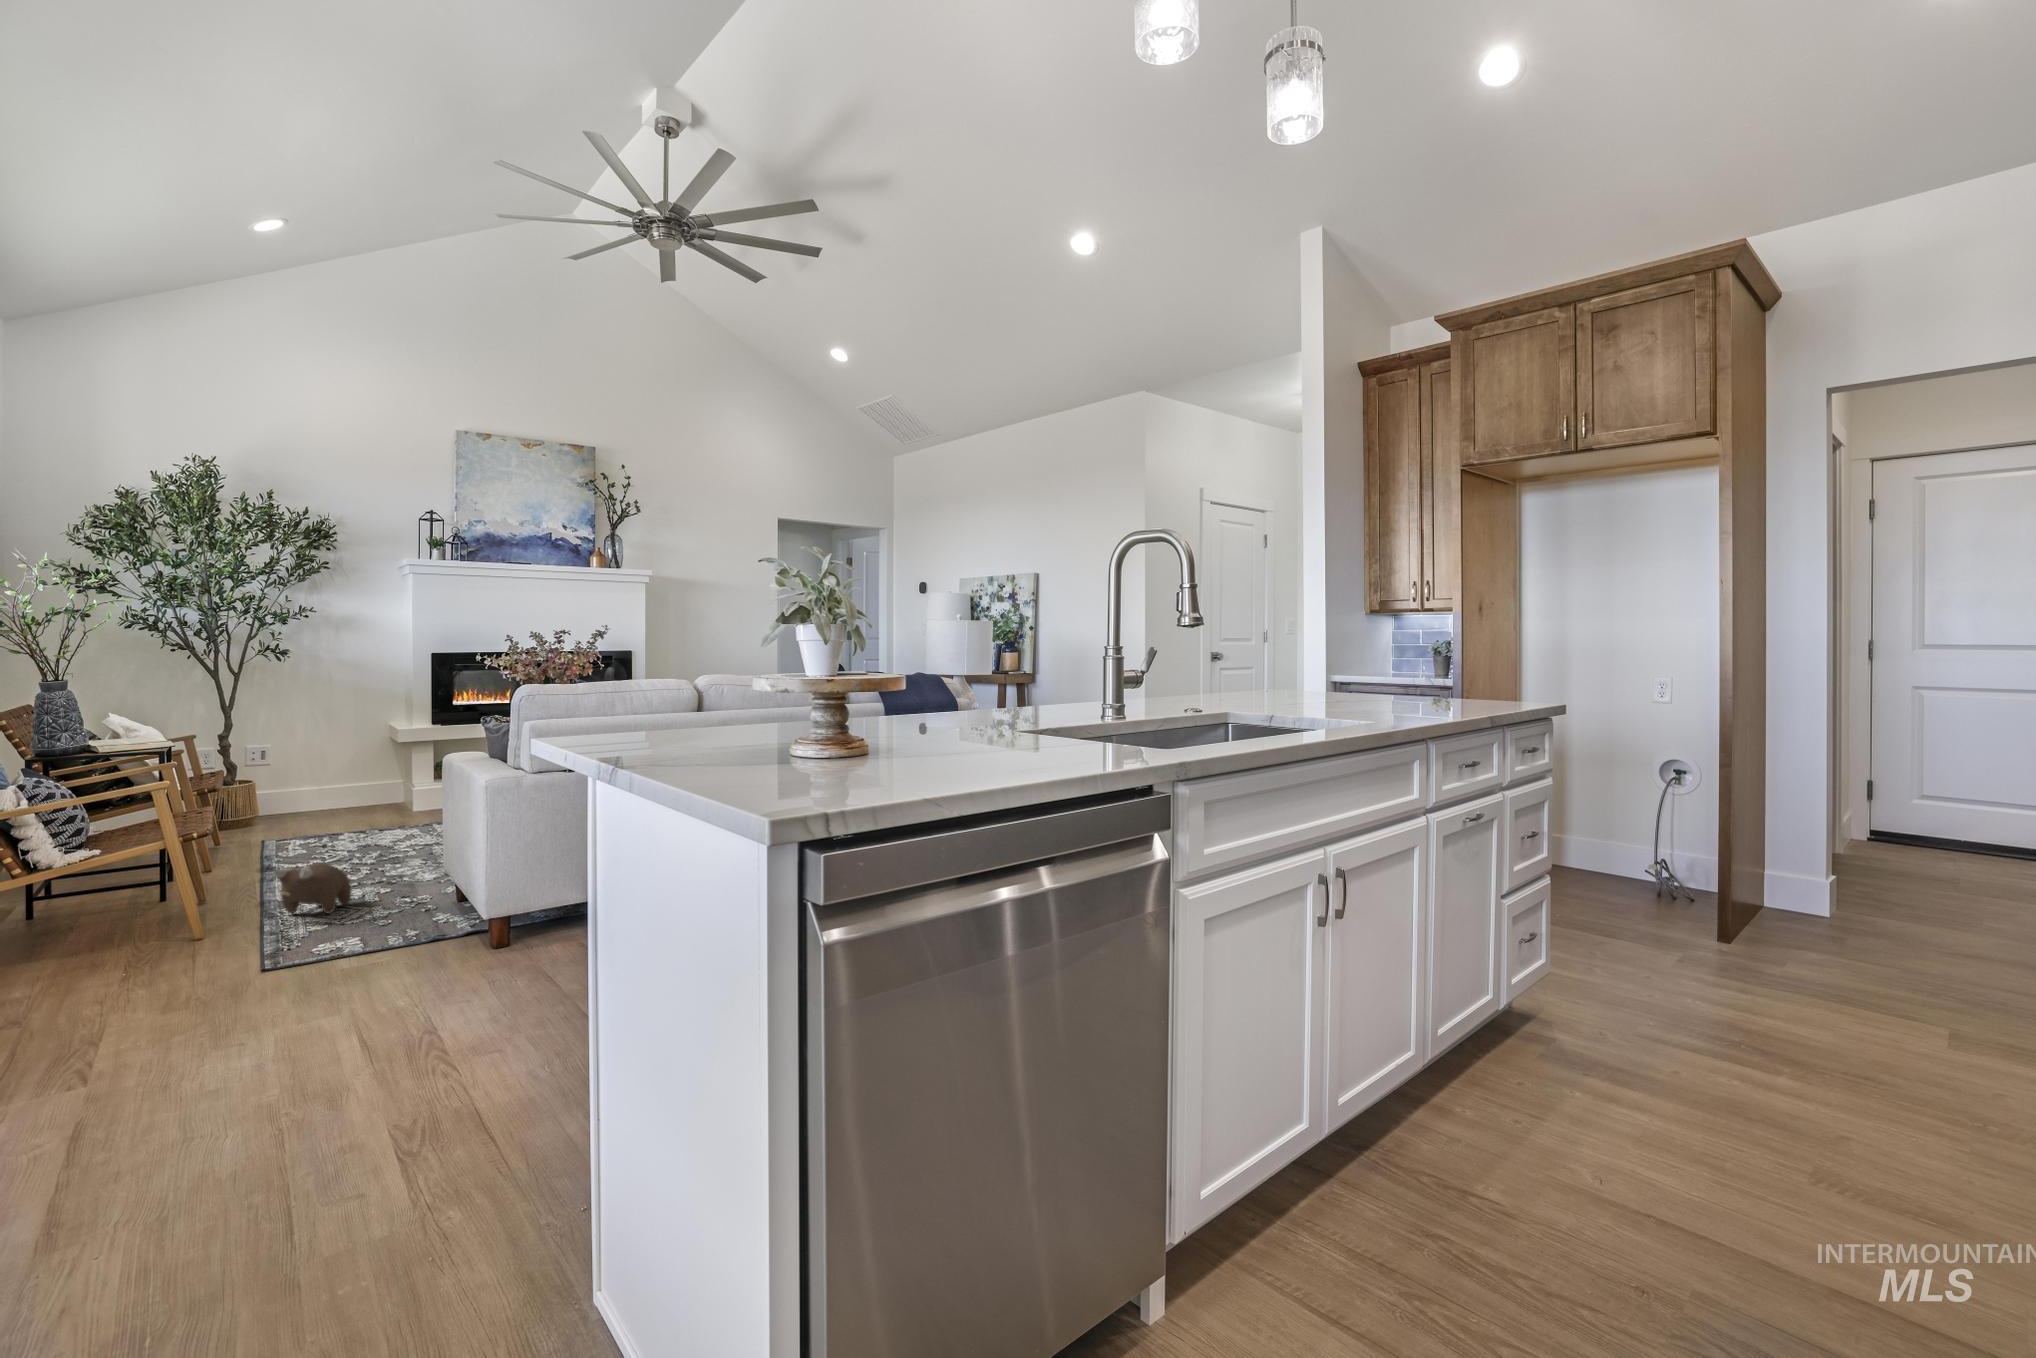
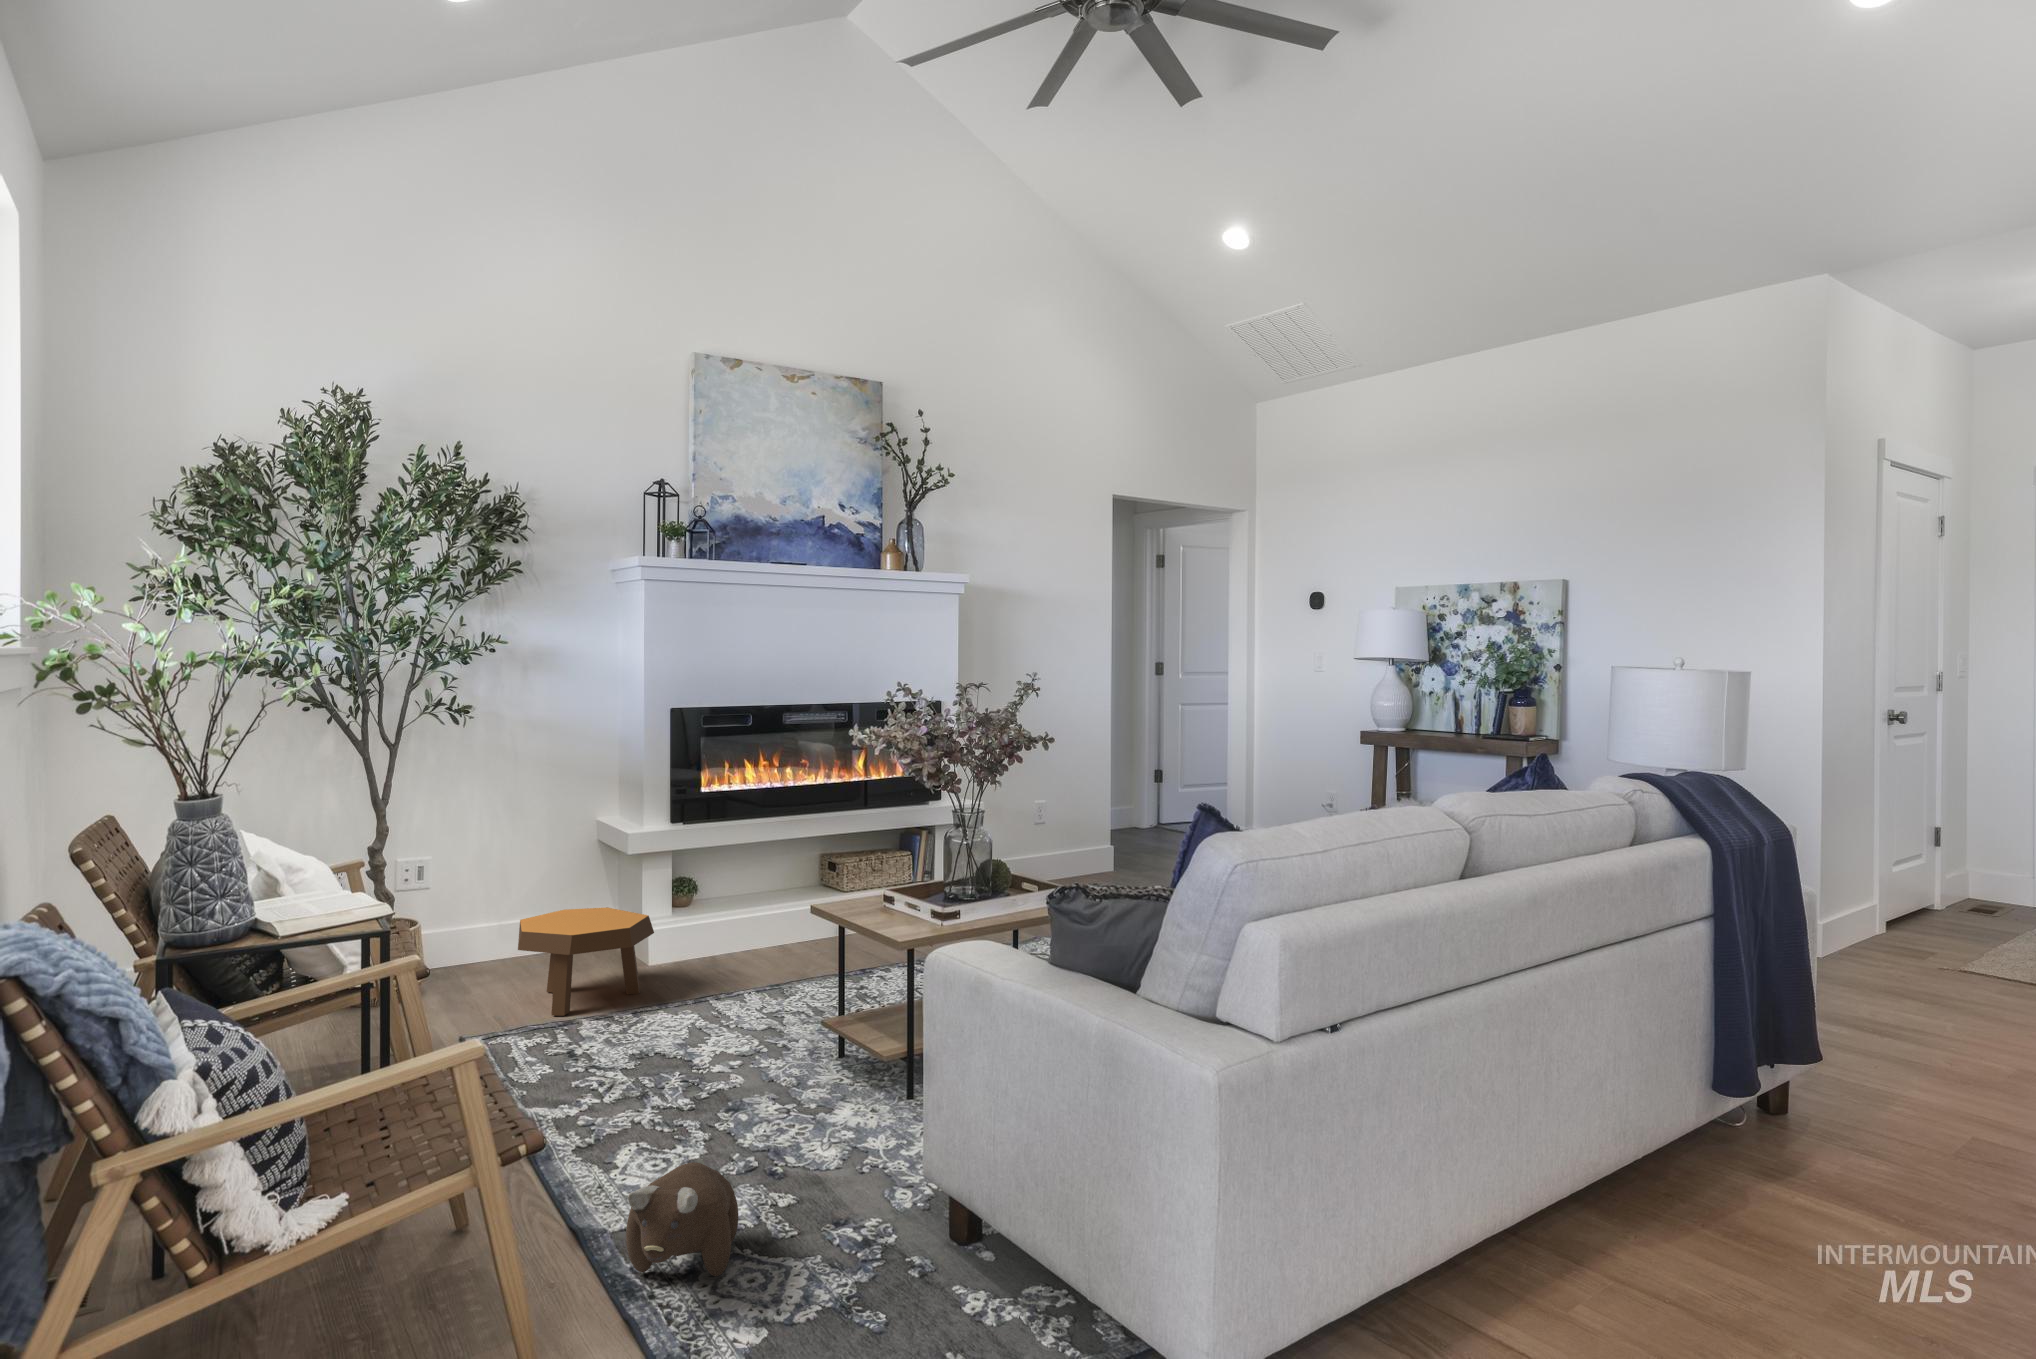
footstool: none [311,773,407,832] -> present [518,907,654,1016]

